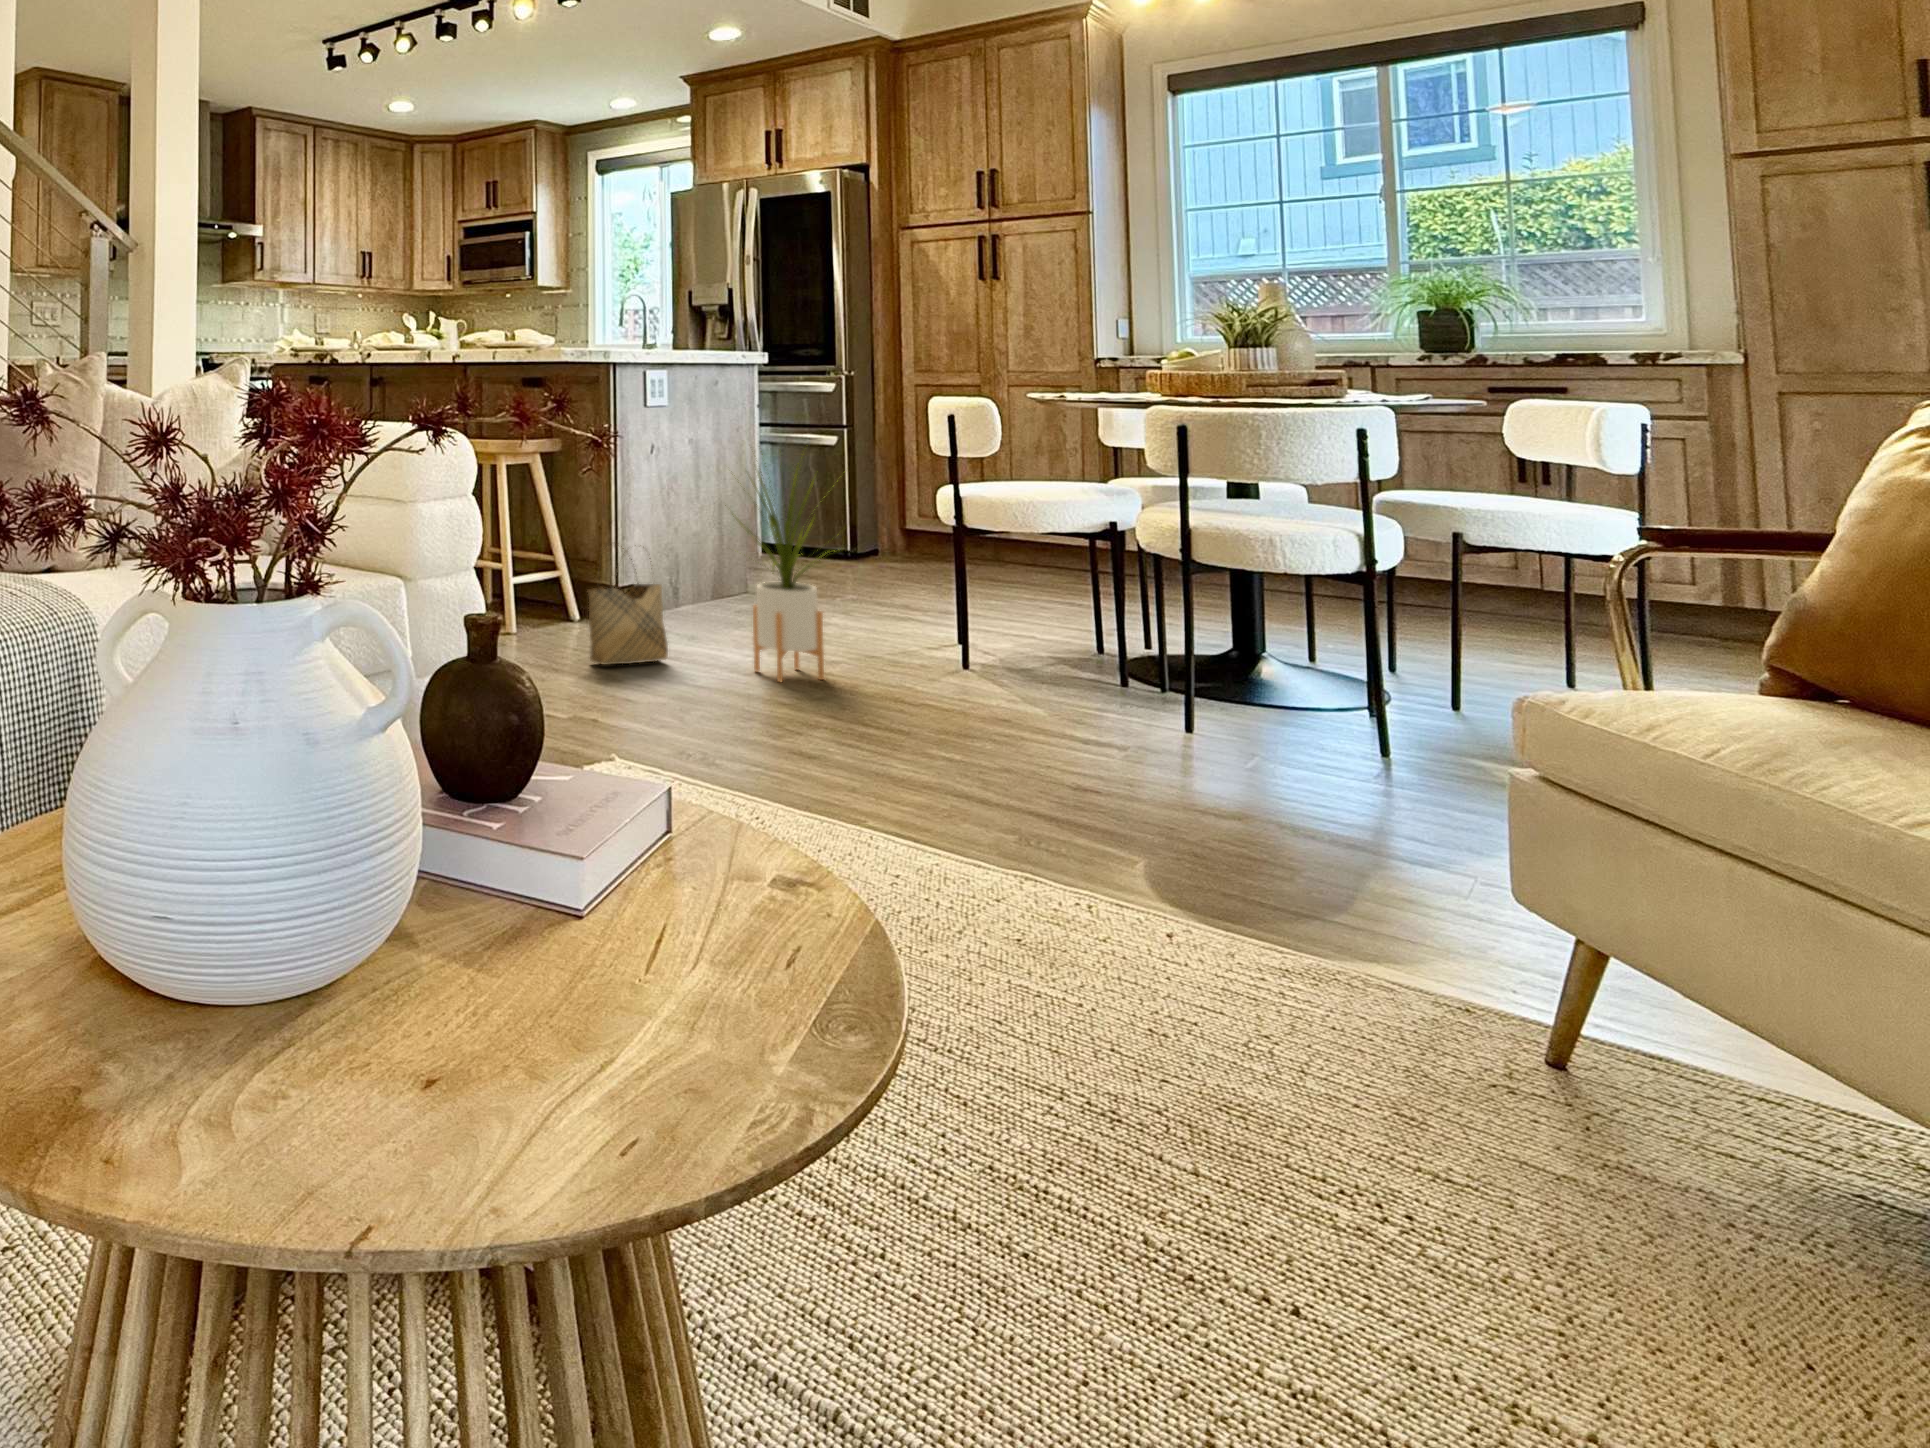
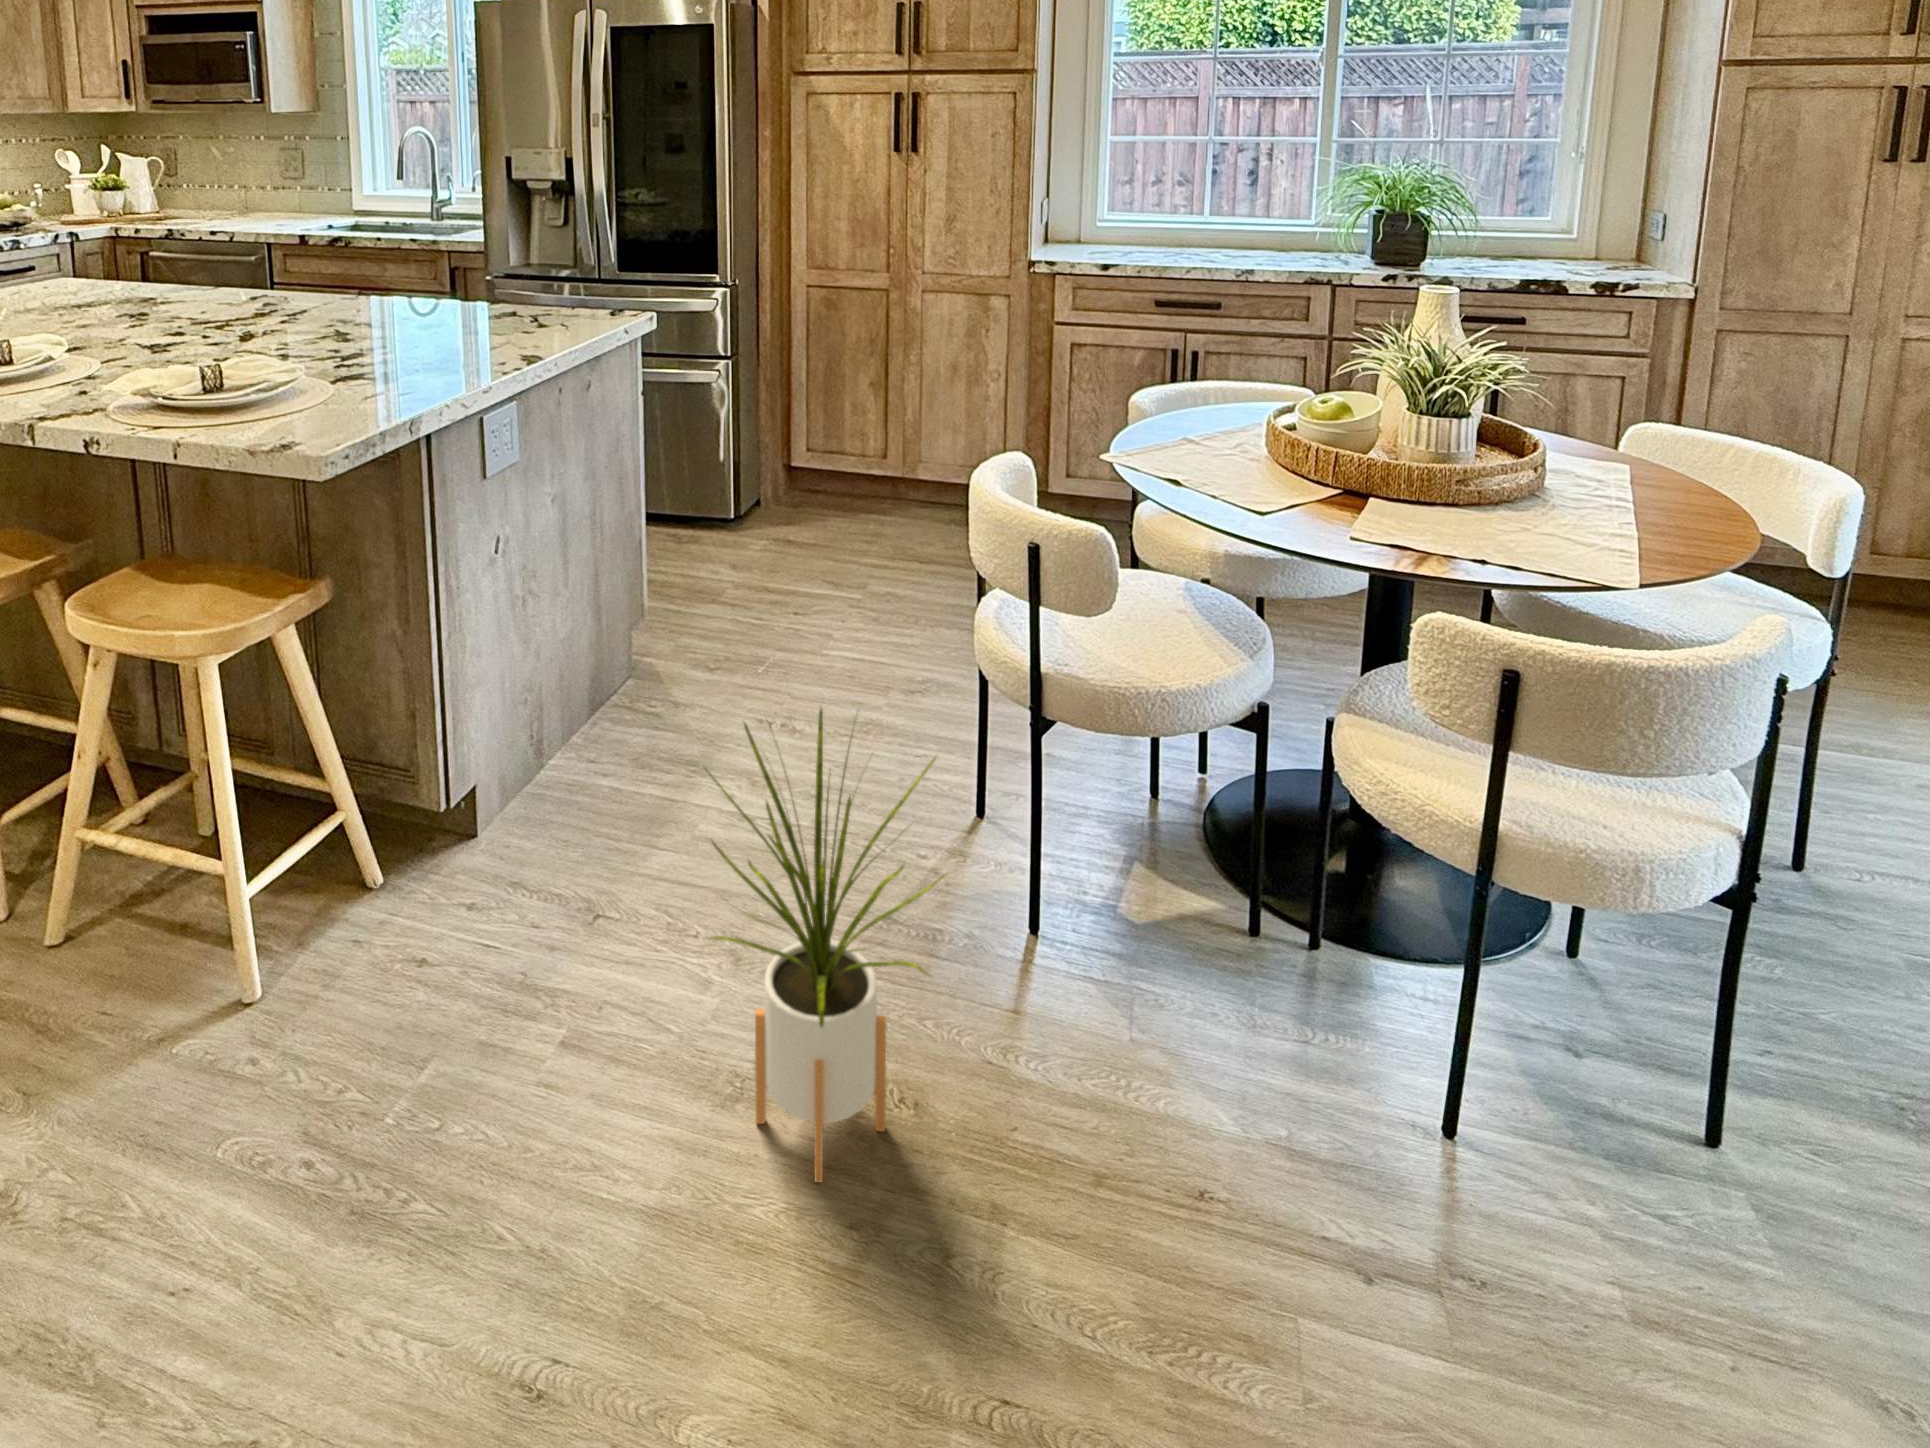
woven basket: present [587,544,668,665] -> none [423,919,590,1222]

